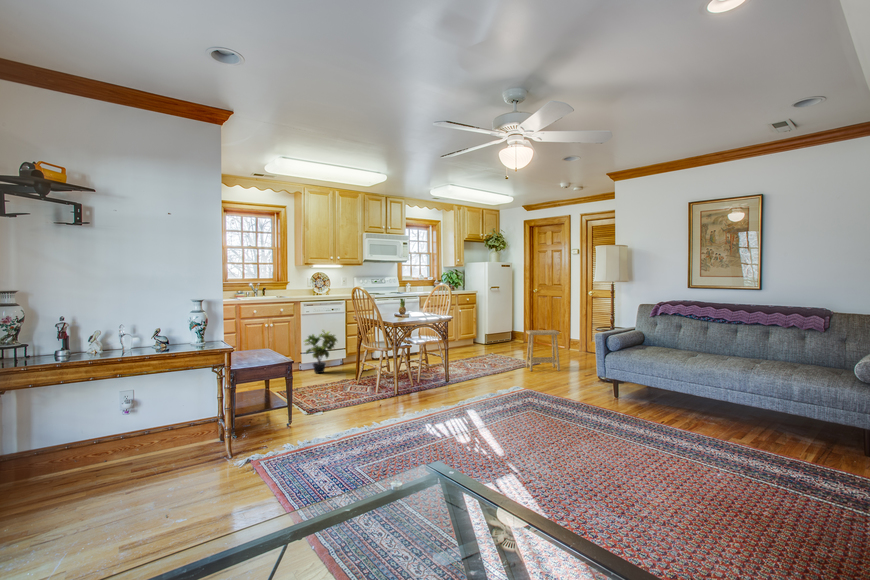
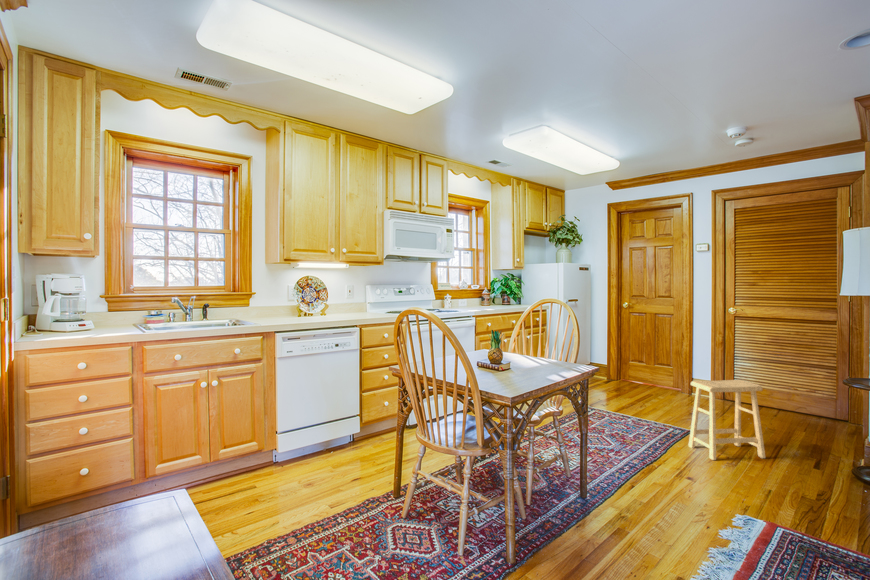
potted plant: present [304,330,337,373] -> none [282,387,350,477]

